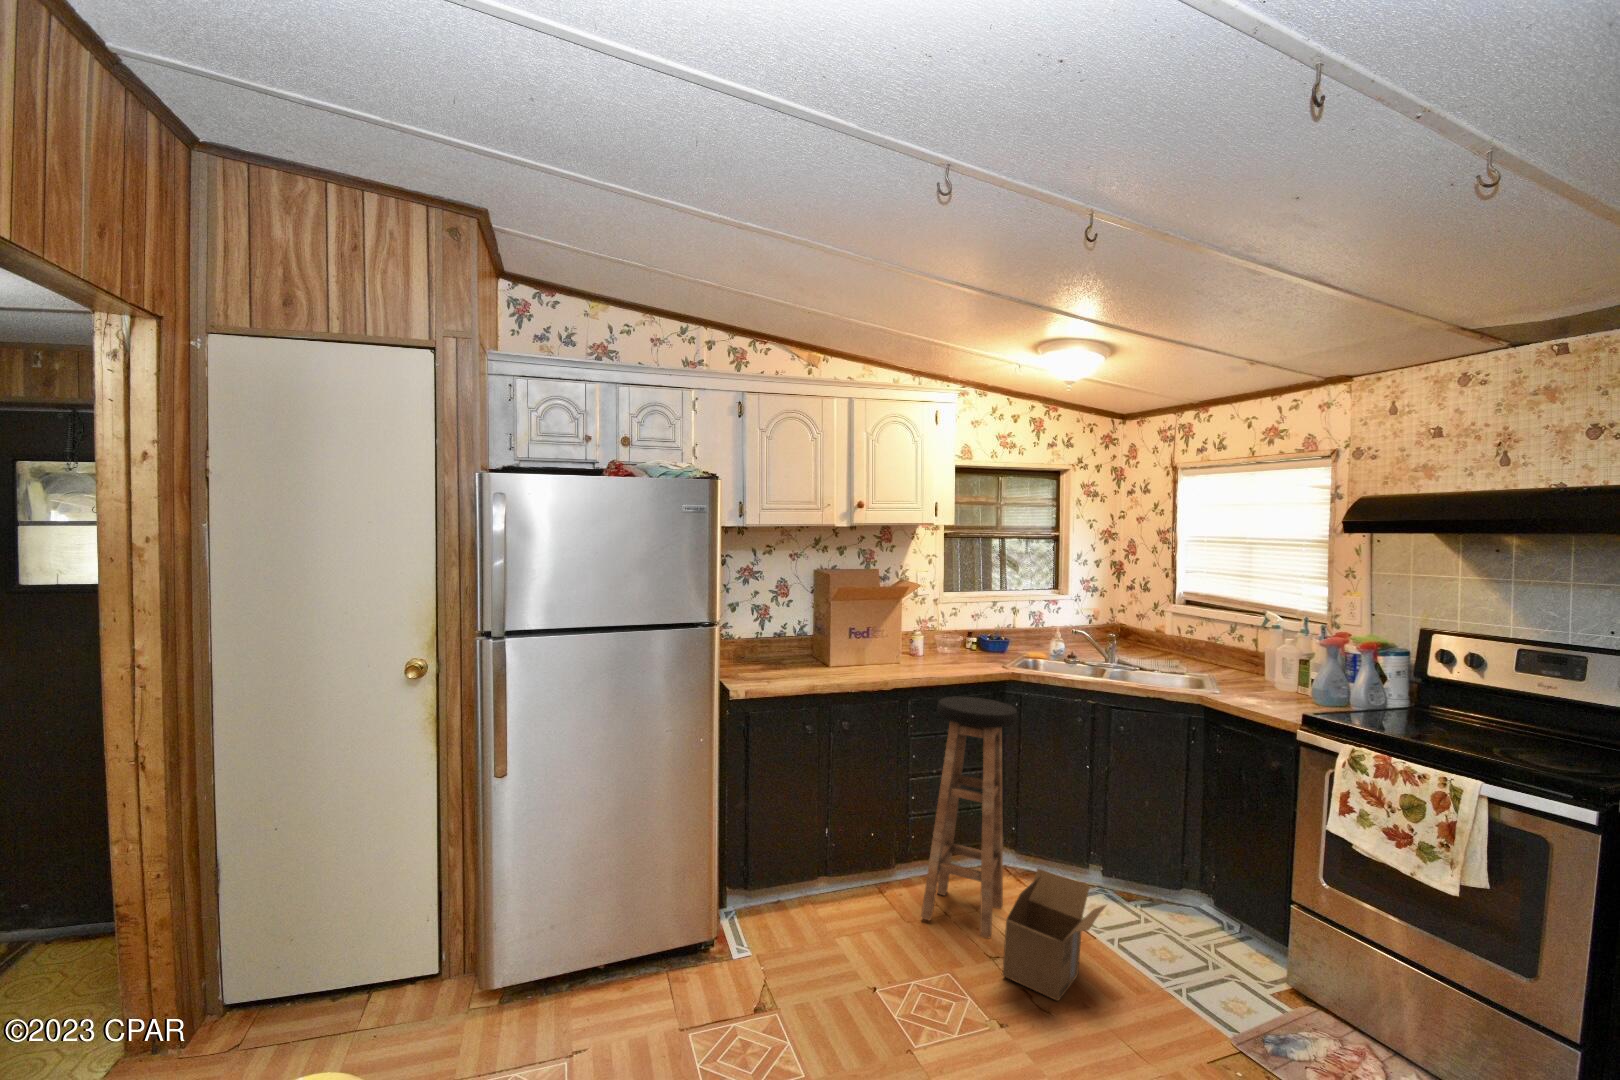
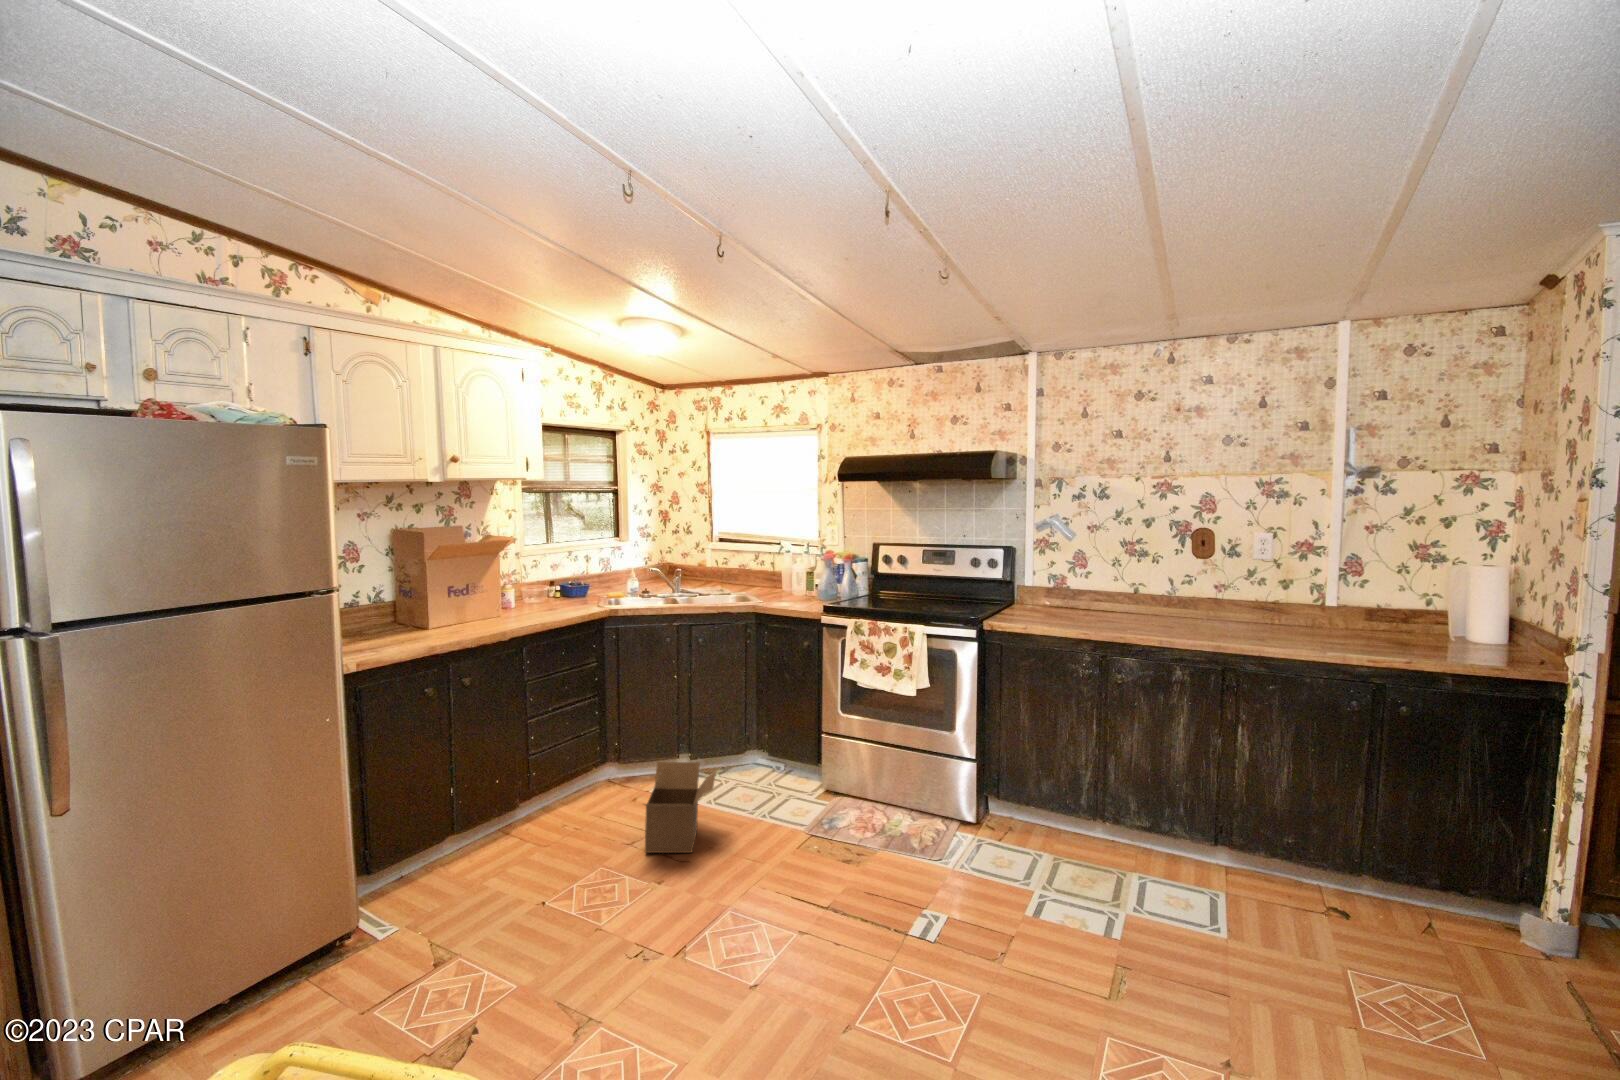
bar stool: present [921,697,1017,938] -> none [557,634,630,839]

